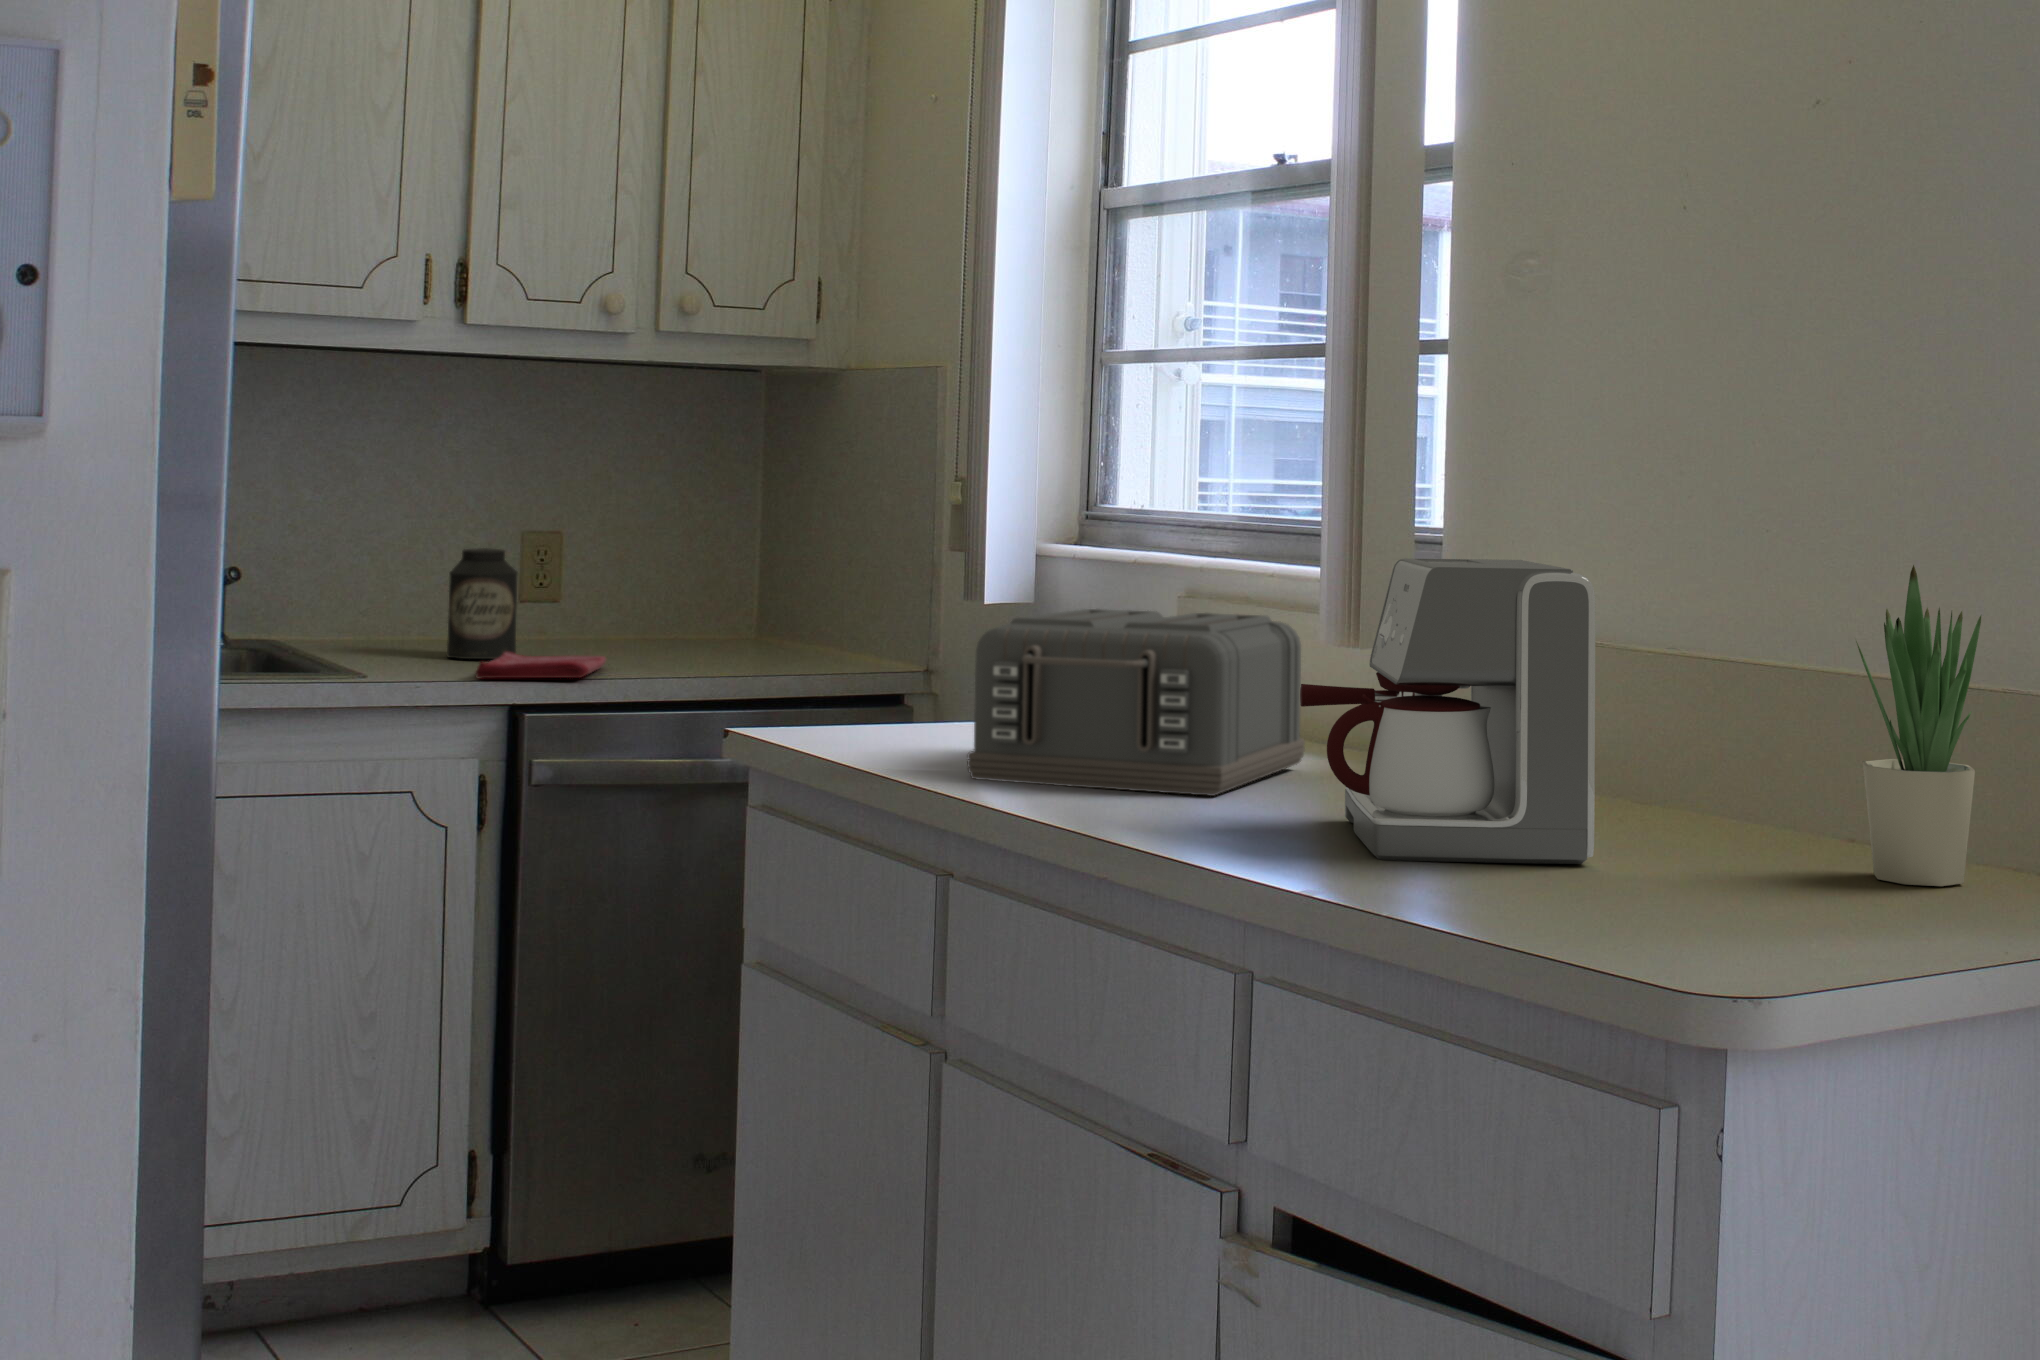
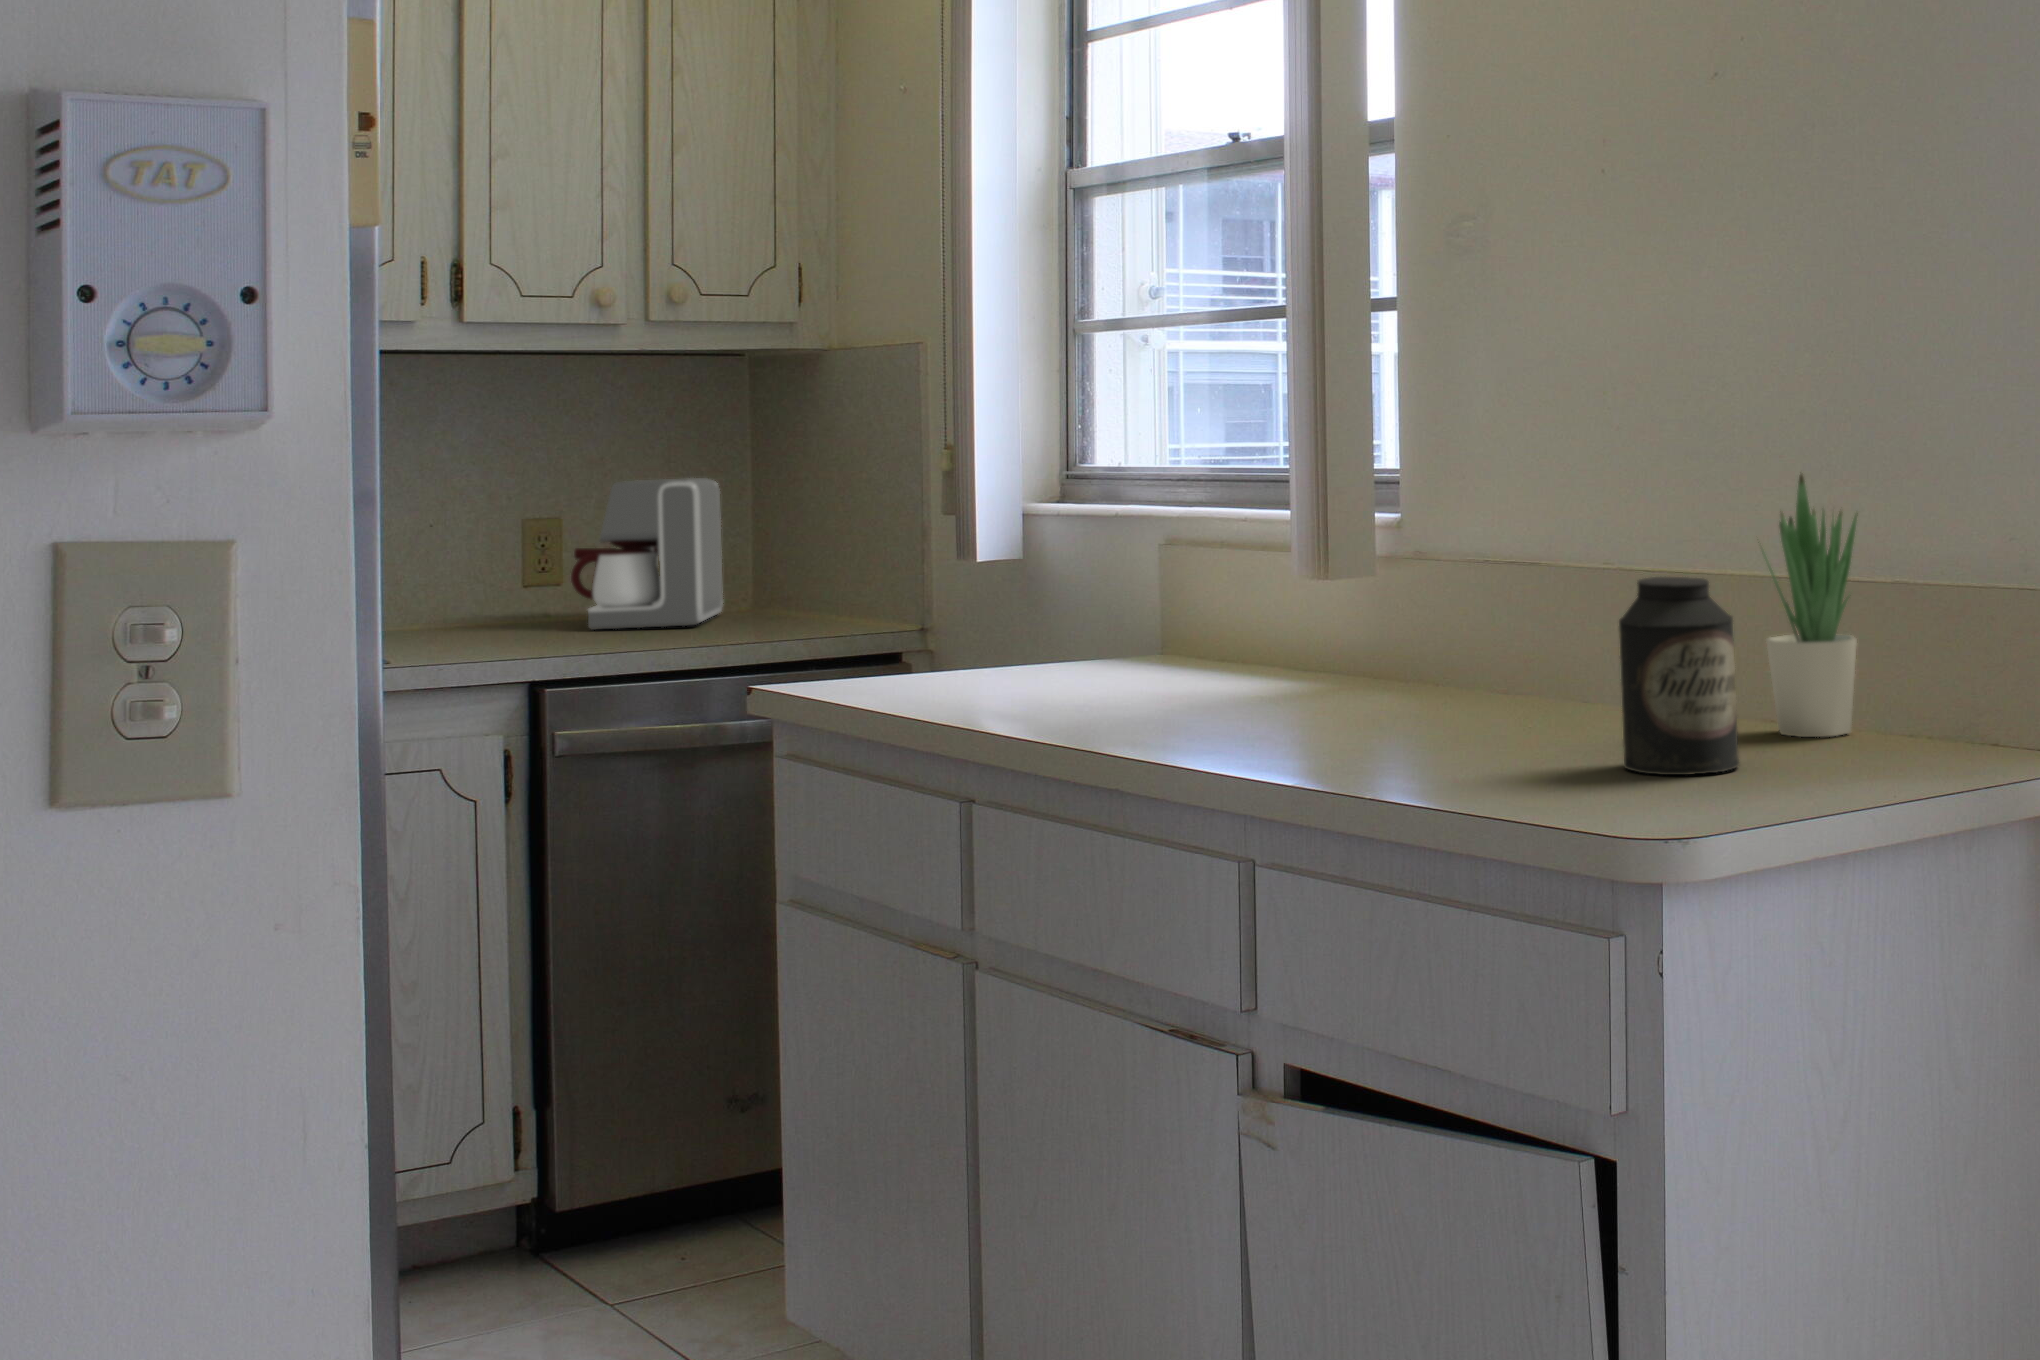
canister: present [447,548,518,659] -> present [1619,577,1739,775]
coffee maker: present [1300,558,1596,864] -> present [571,478,723,630]
toaster: present [967,609,1305,796] -> none [987,550,1288,712]
dish towel: present [475,652,606,679] -> none [490,629,616,657]

